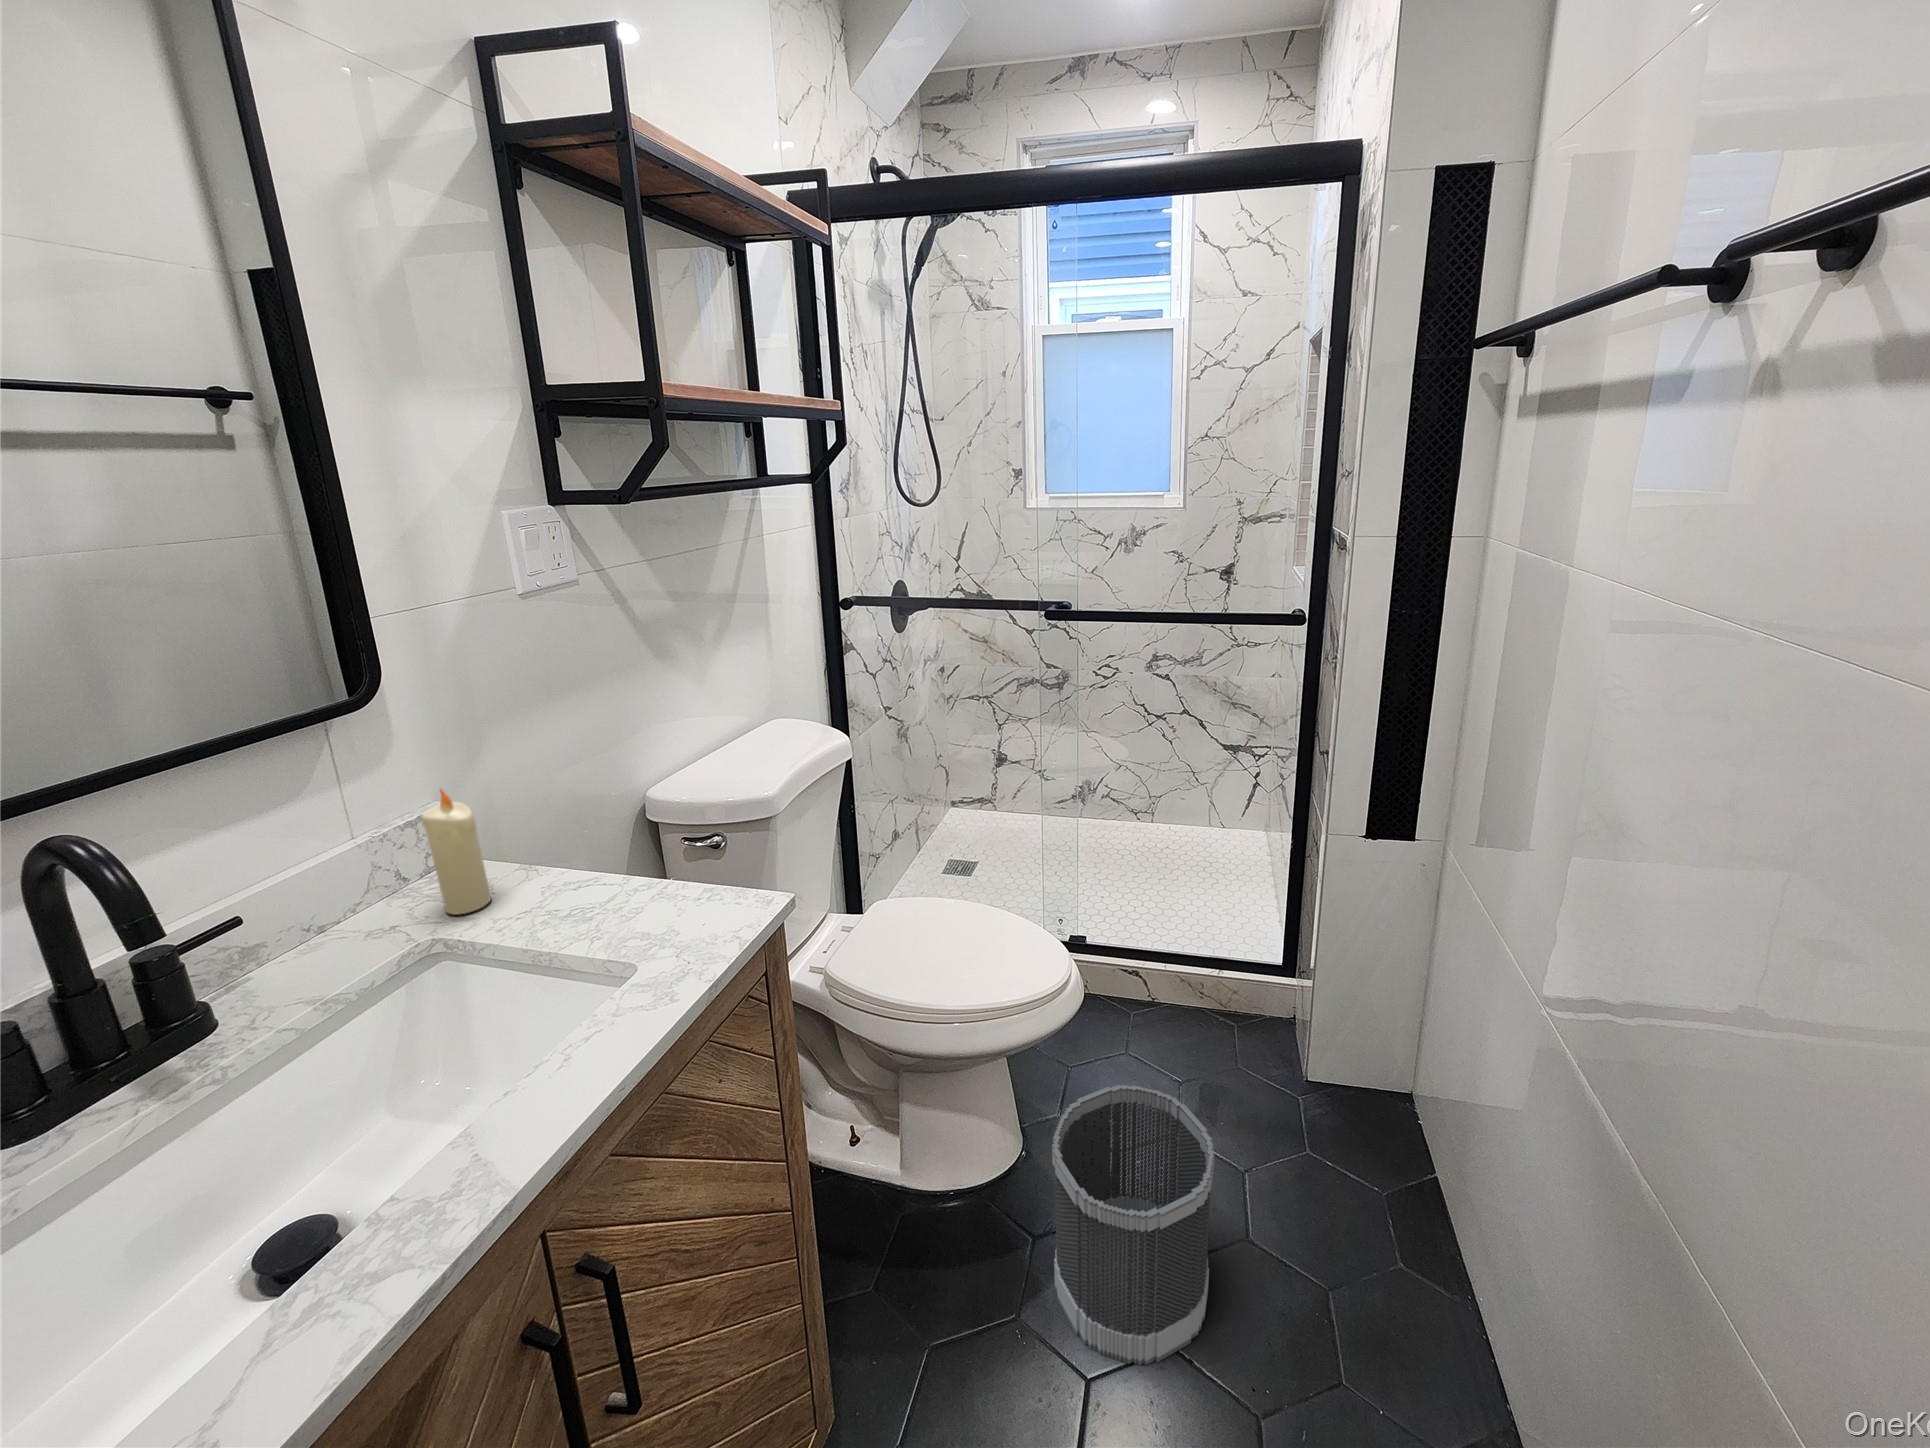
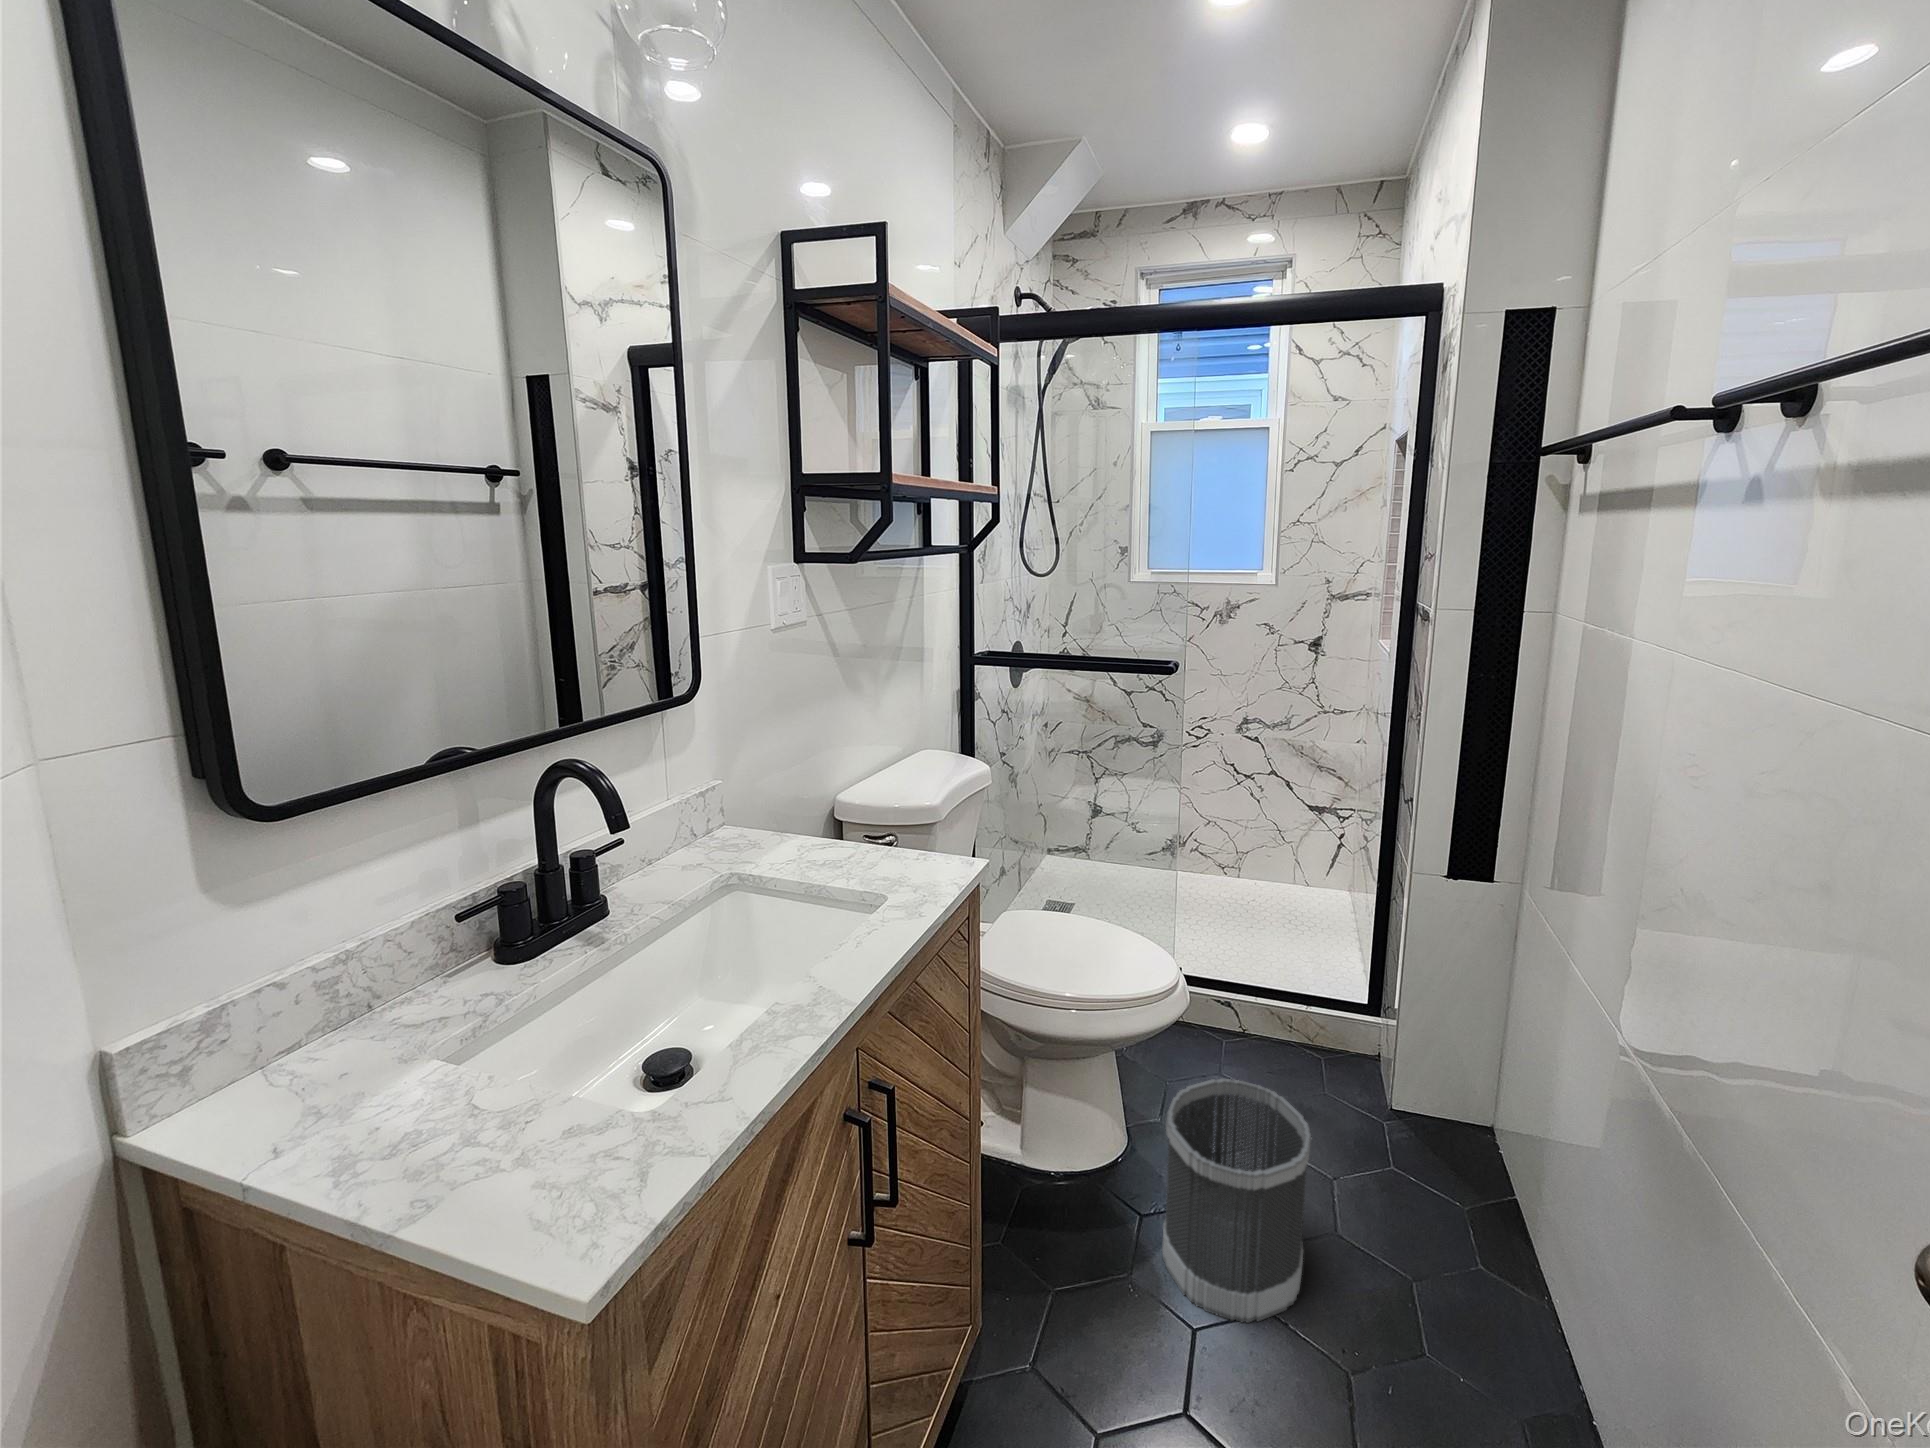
candle: present [422,789,491,915] -> none [725,762,762,859]

